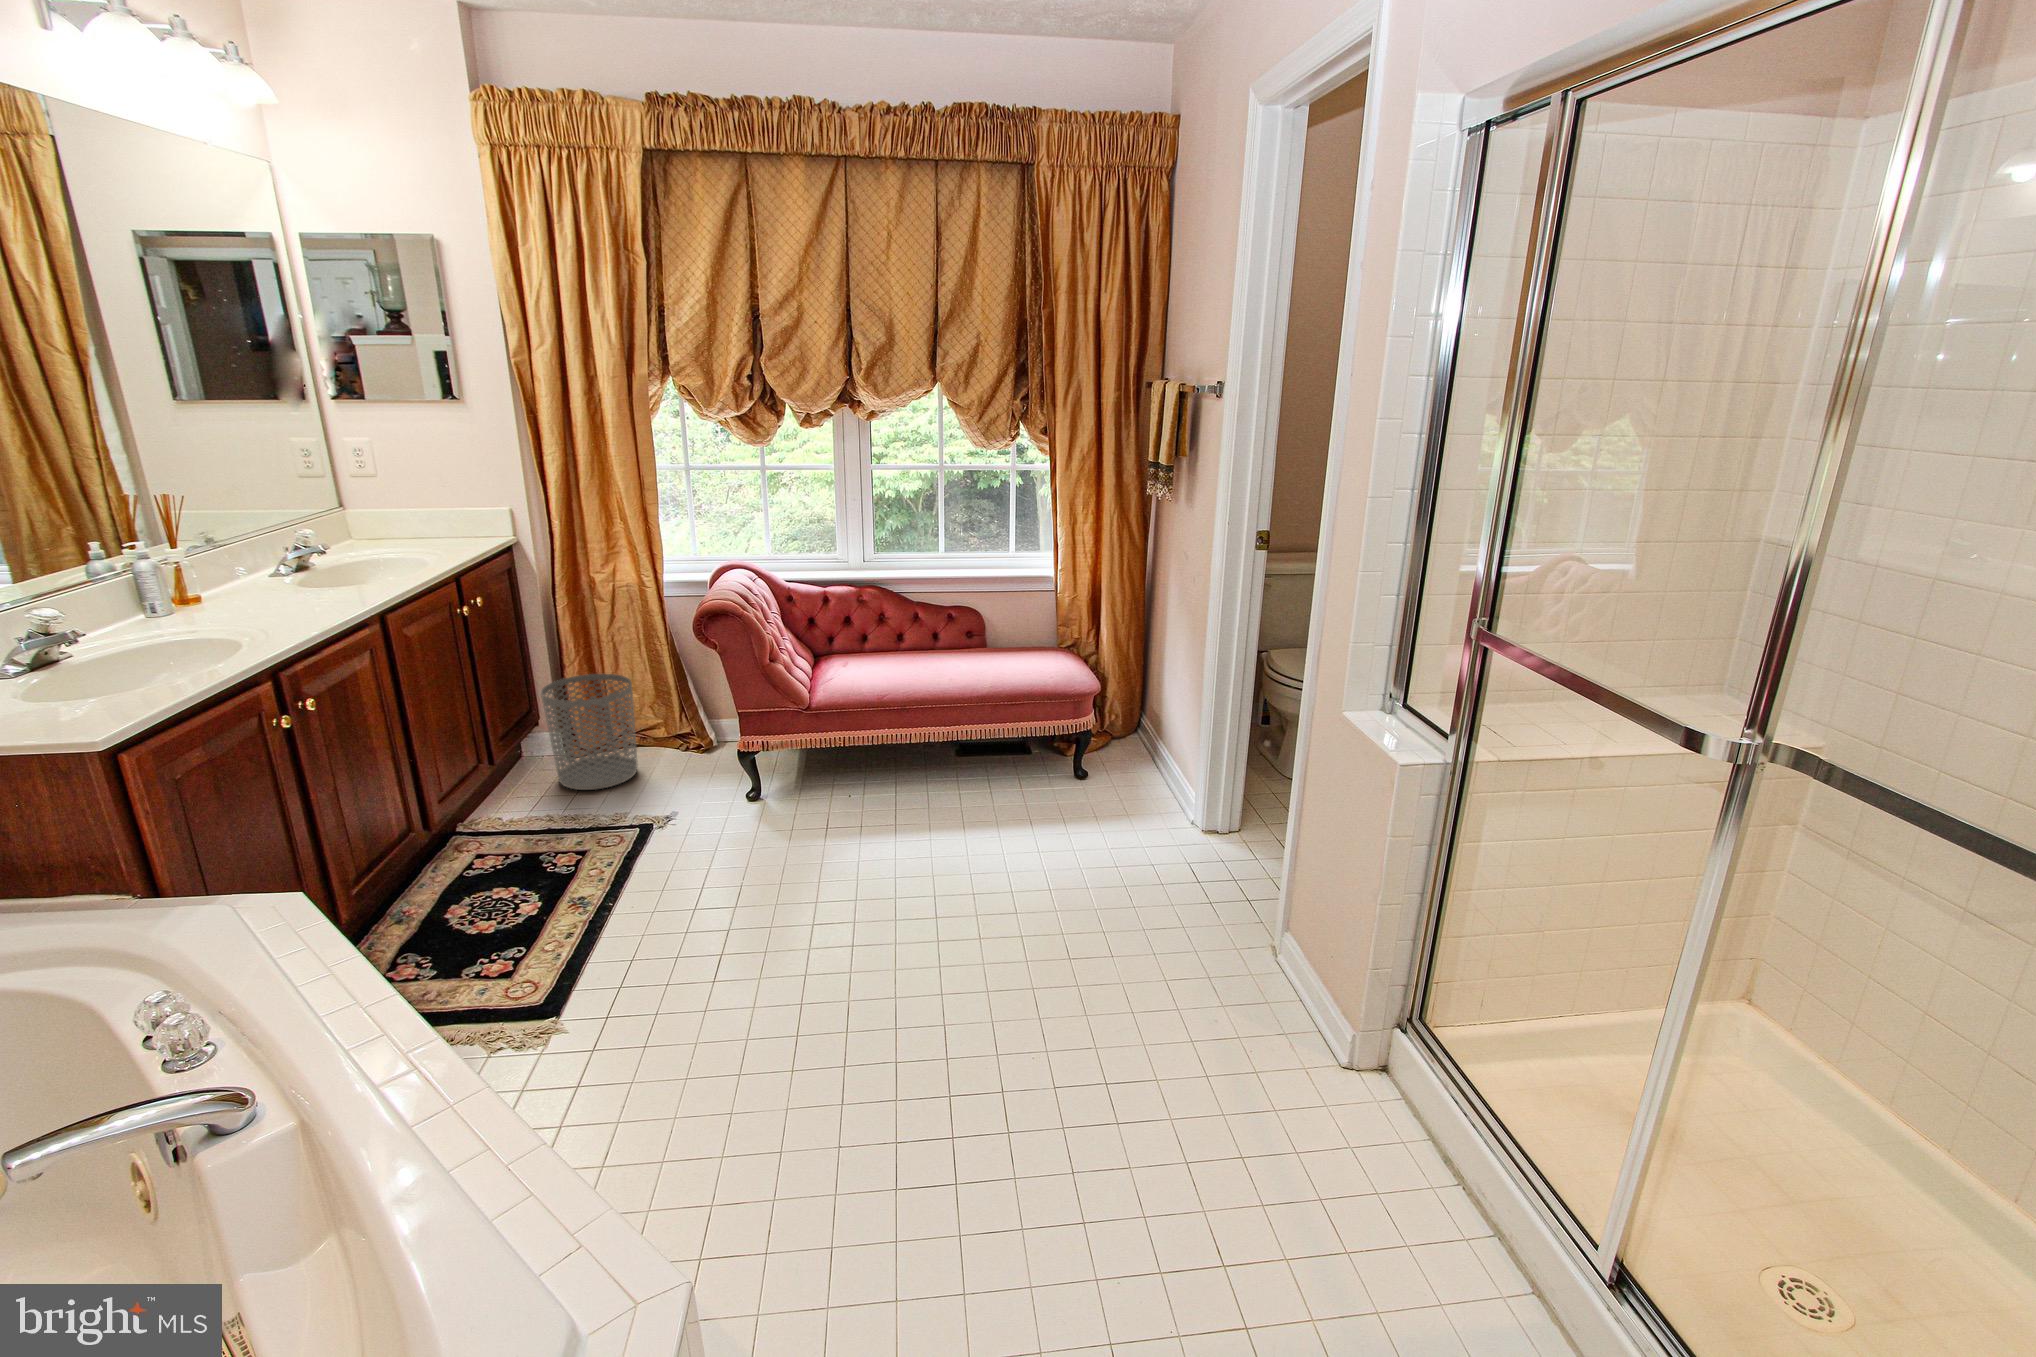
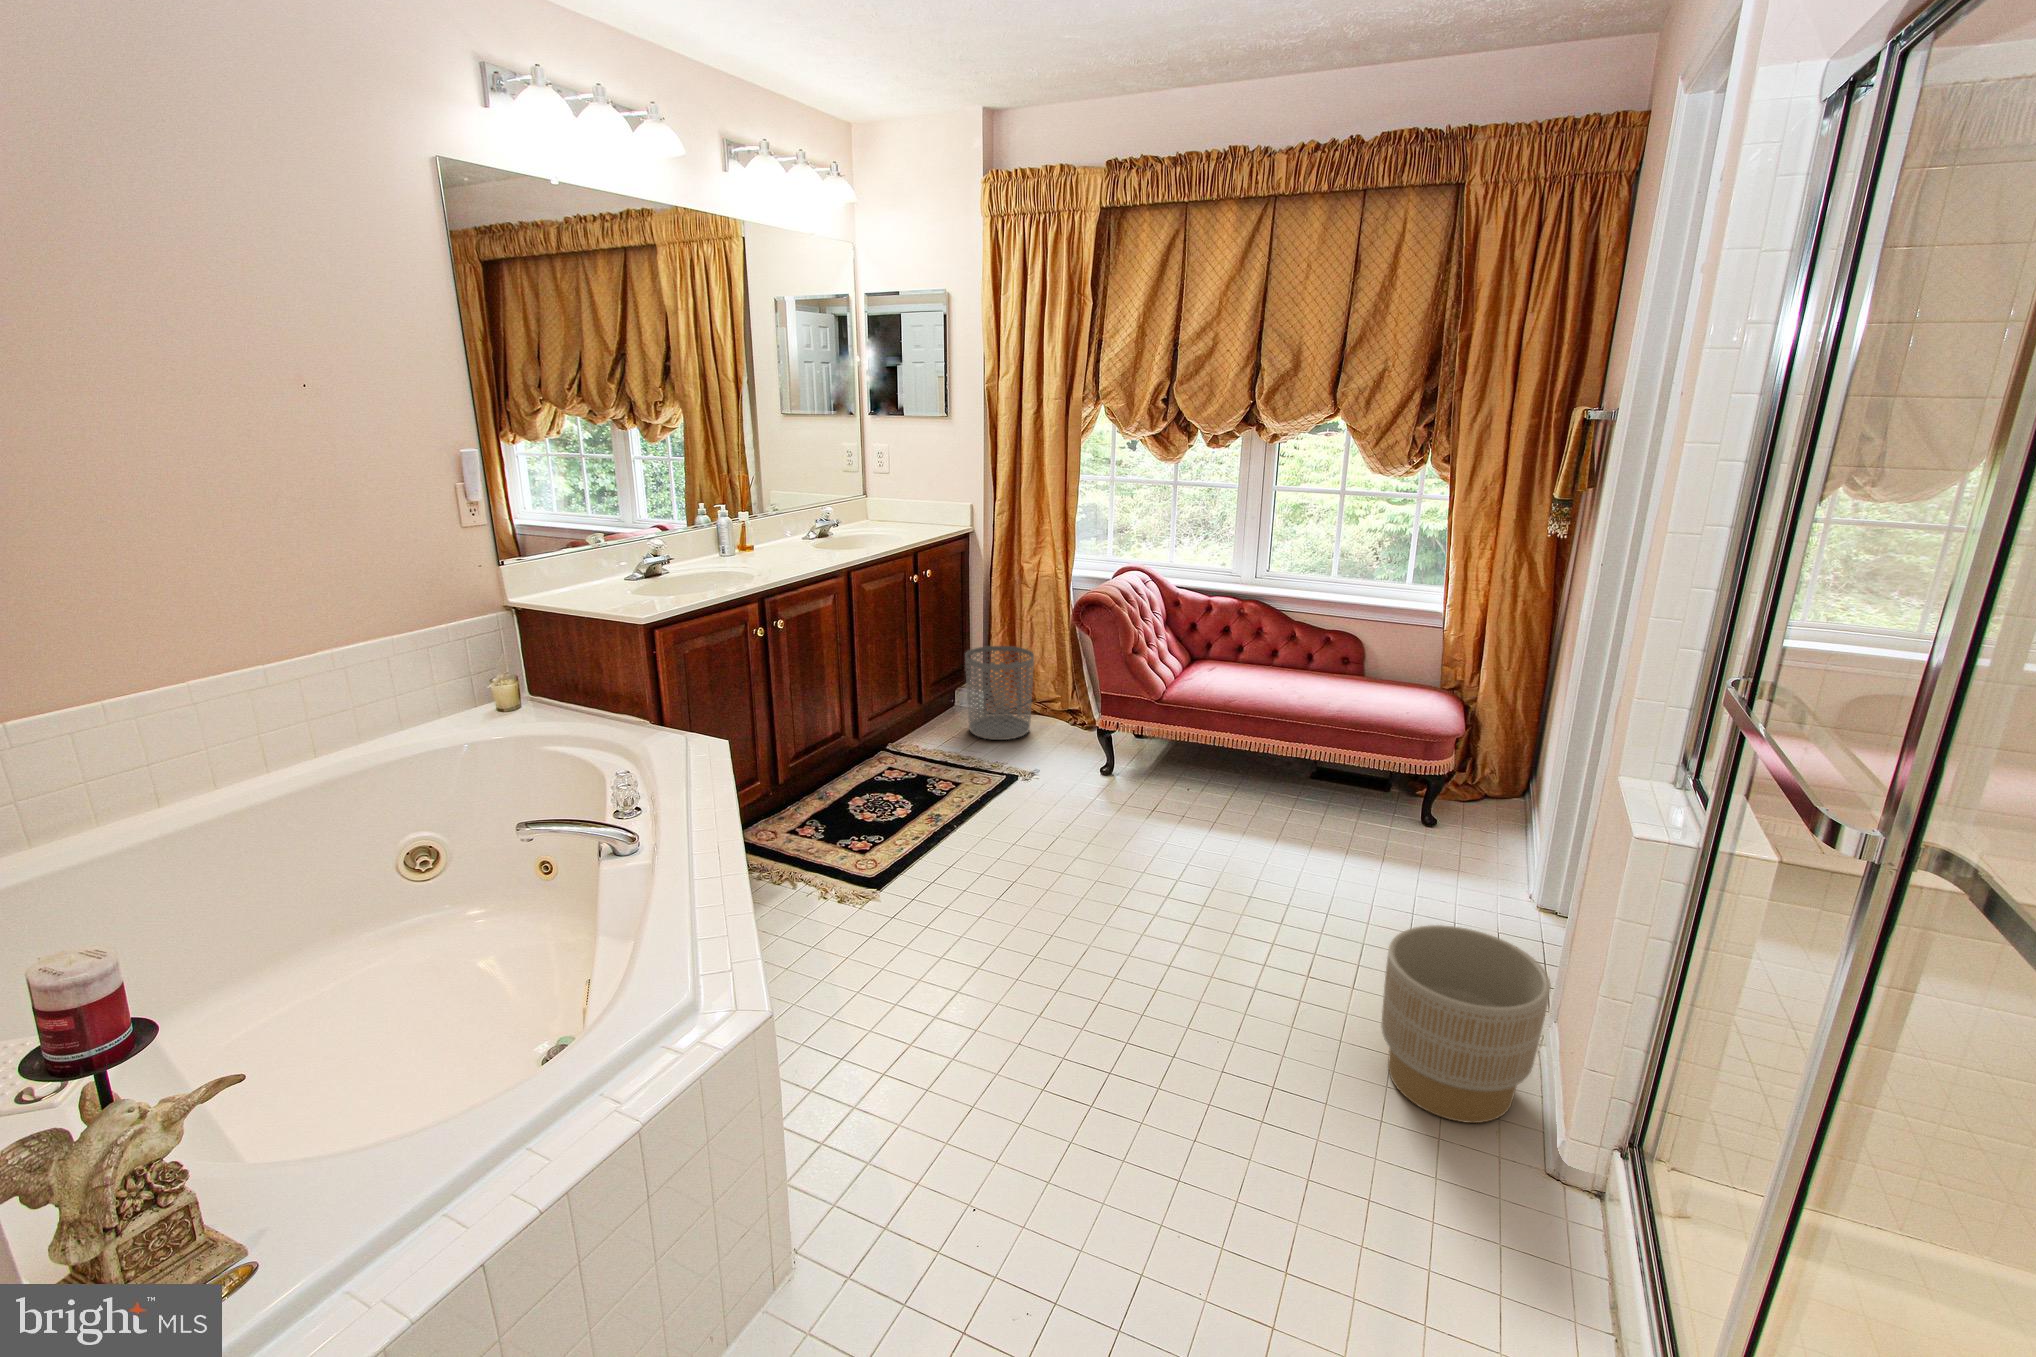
planter: none [1169,877,1312,1056] -> present [1381,925,1551,1123]

